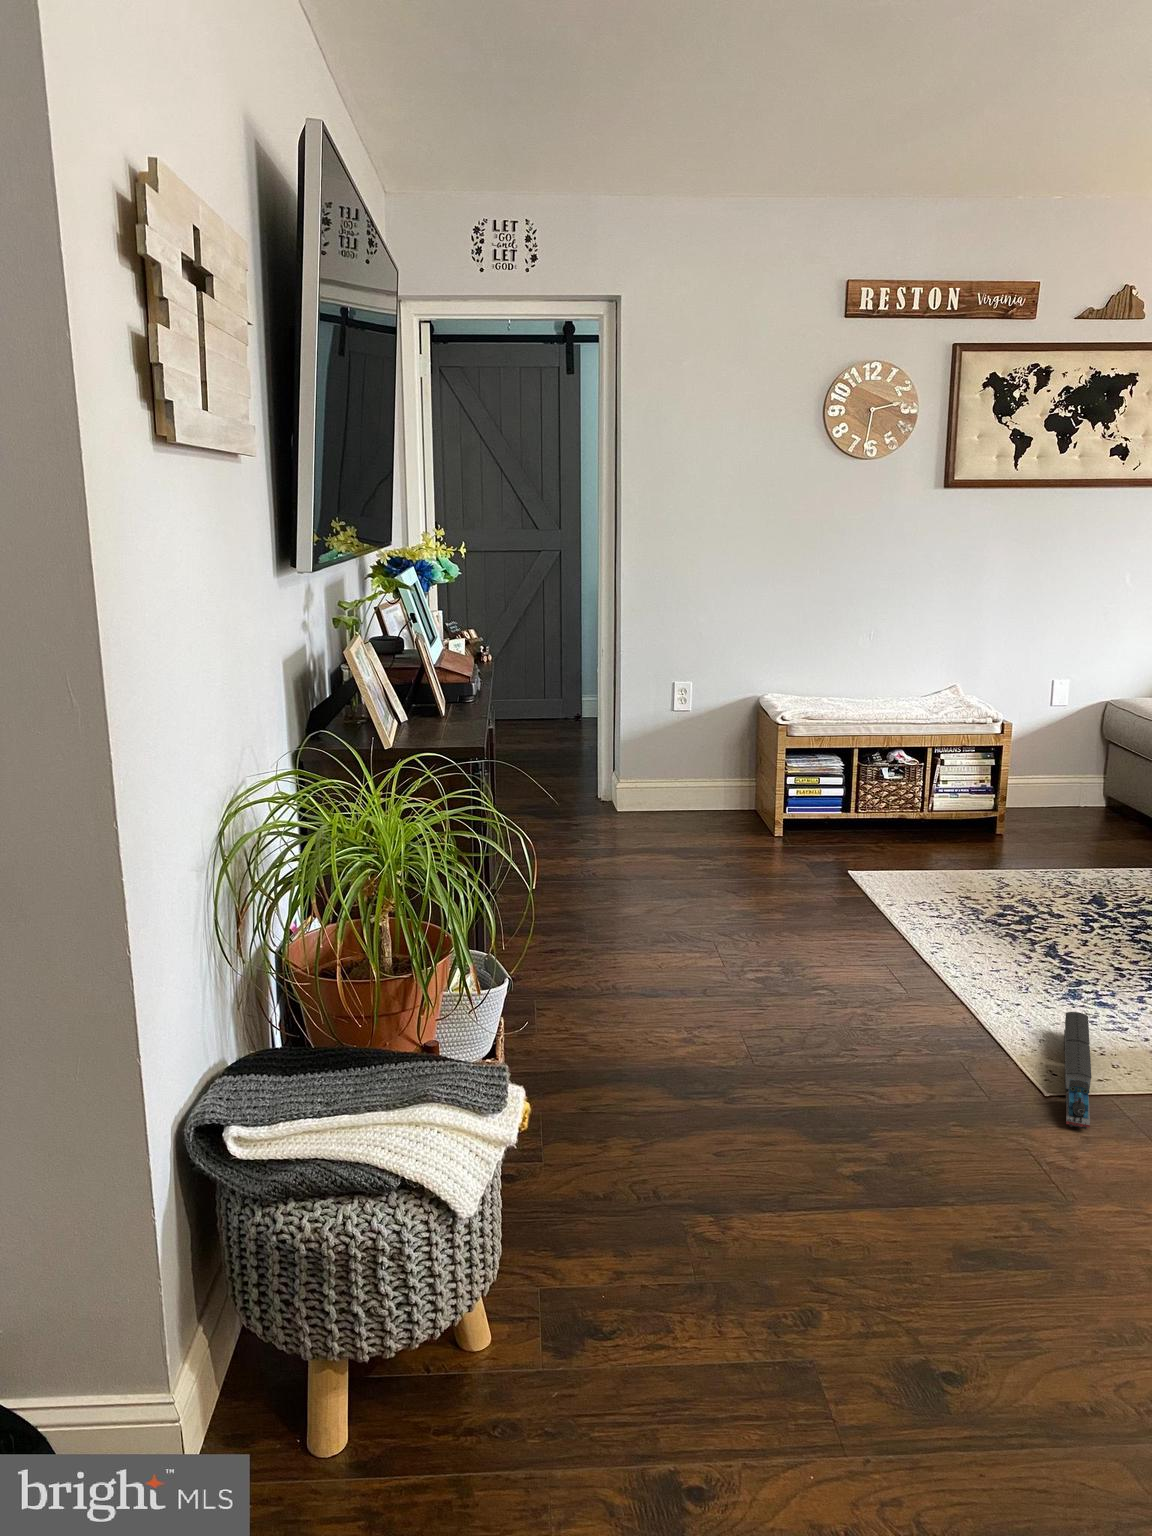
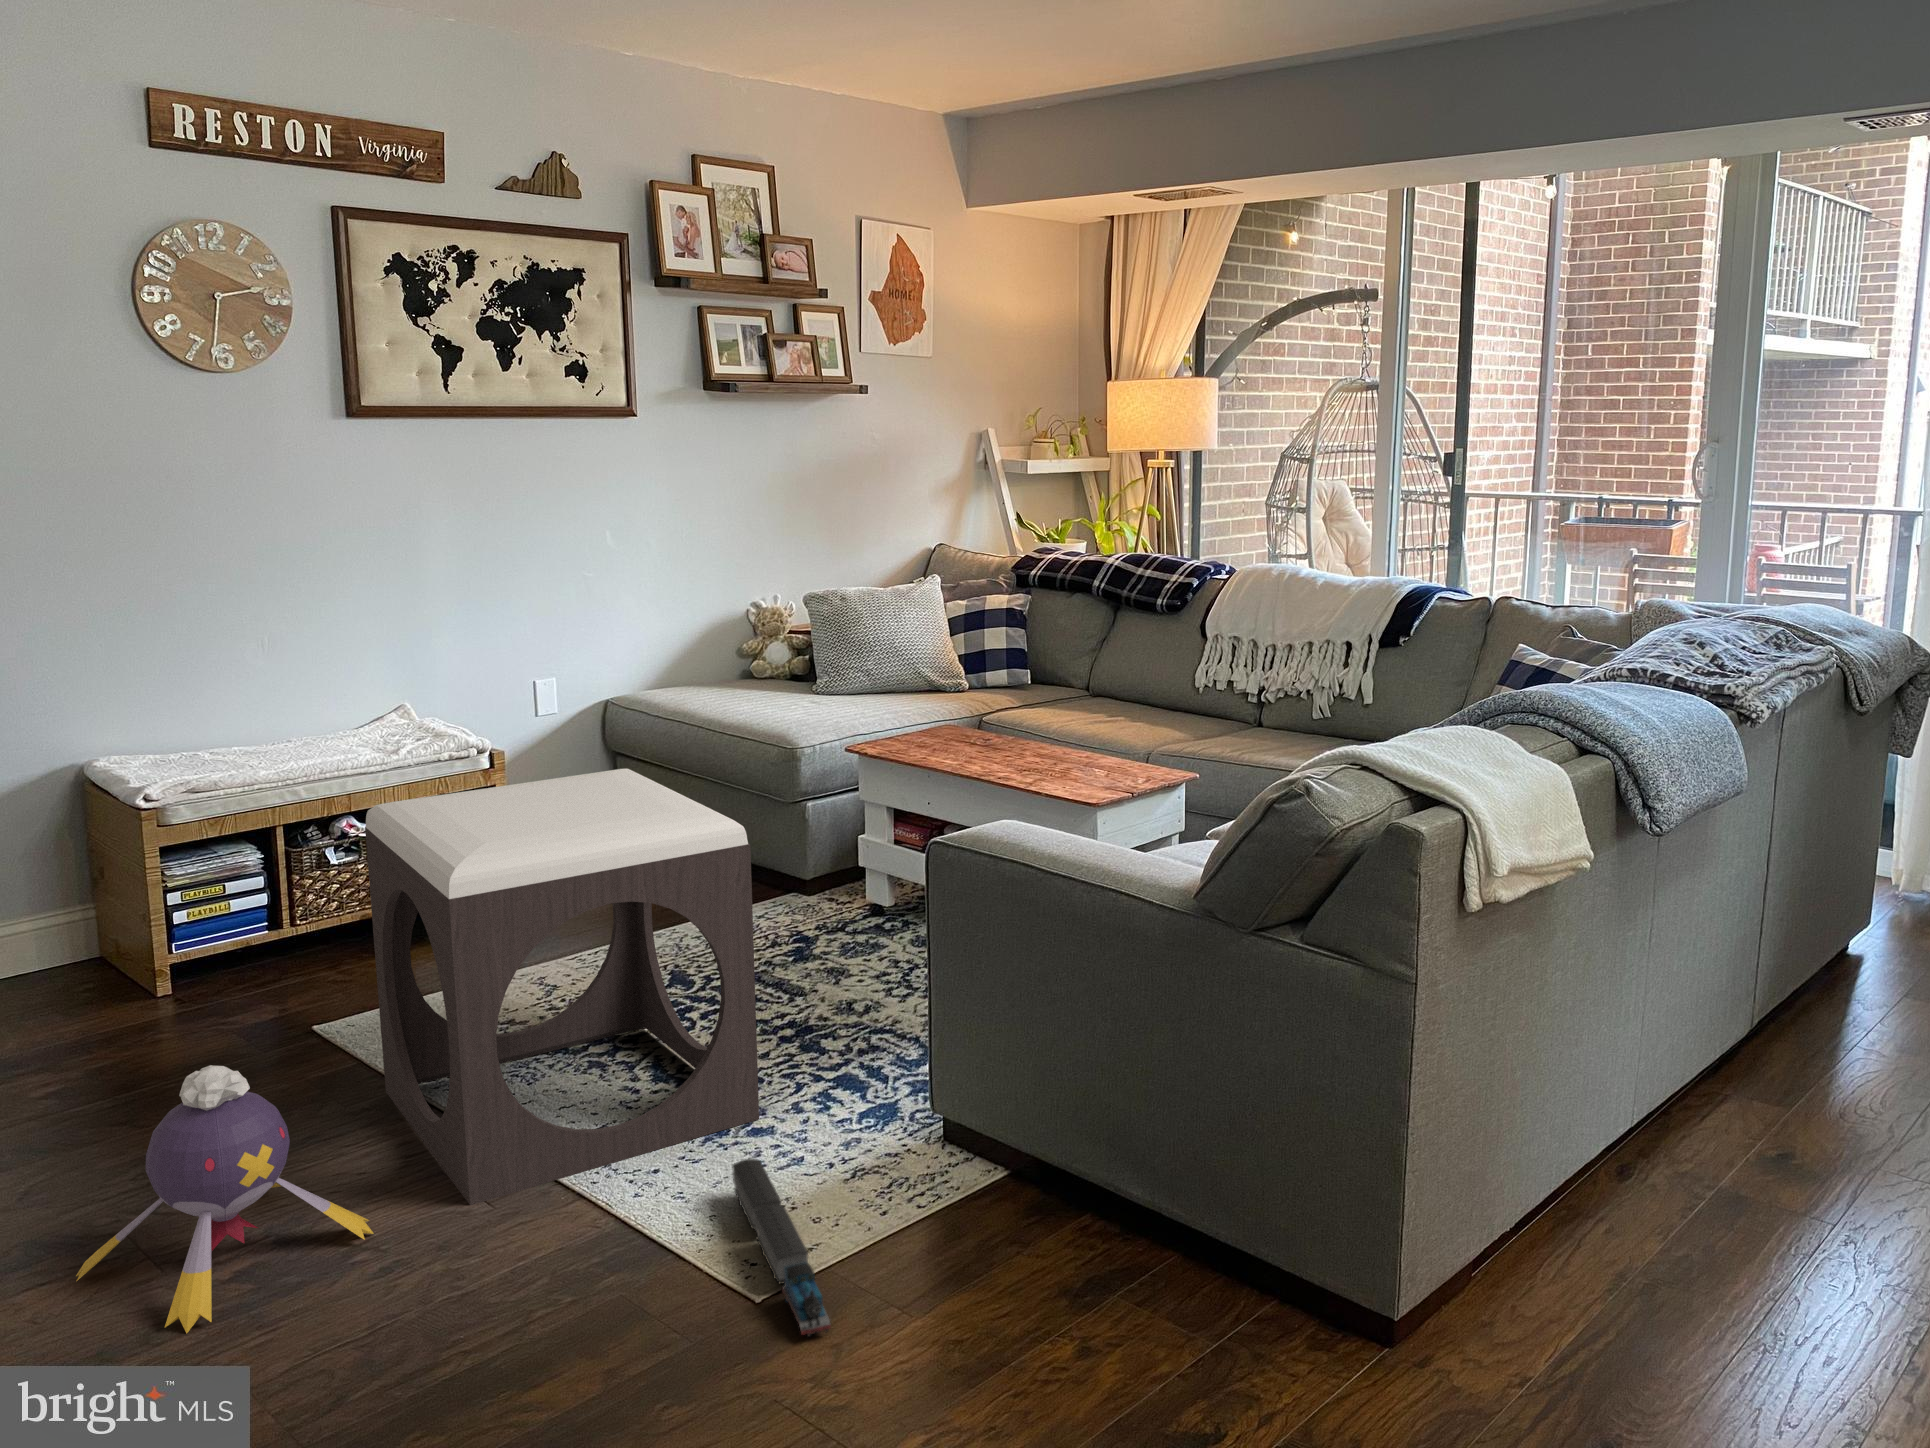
footstool: none [874,731,1130,998] -> present [365,769,759,1205]
plush toy: none [682,858,833,998] -> present [76,1065,374,1333]

